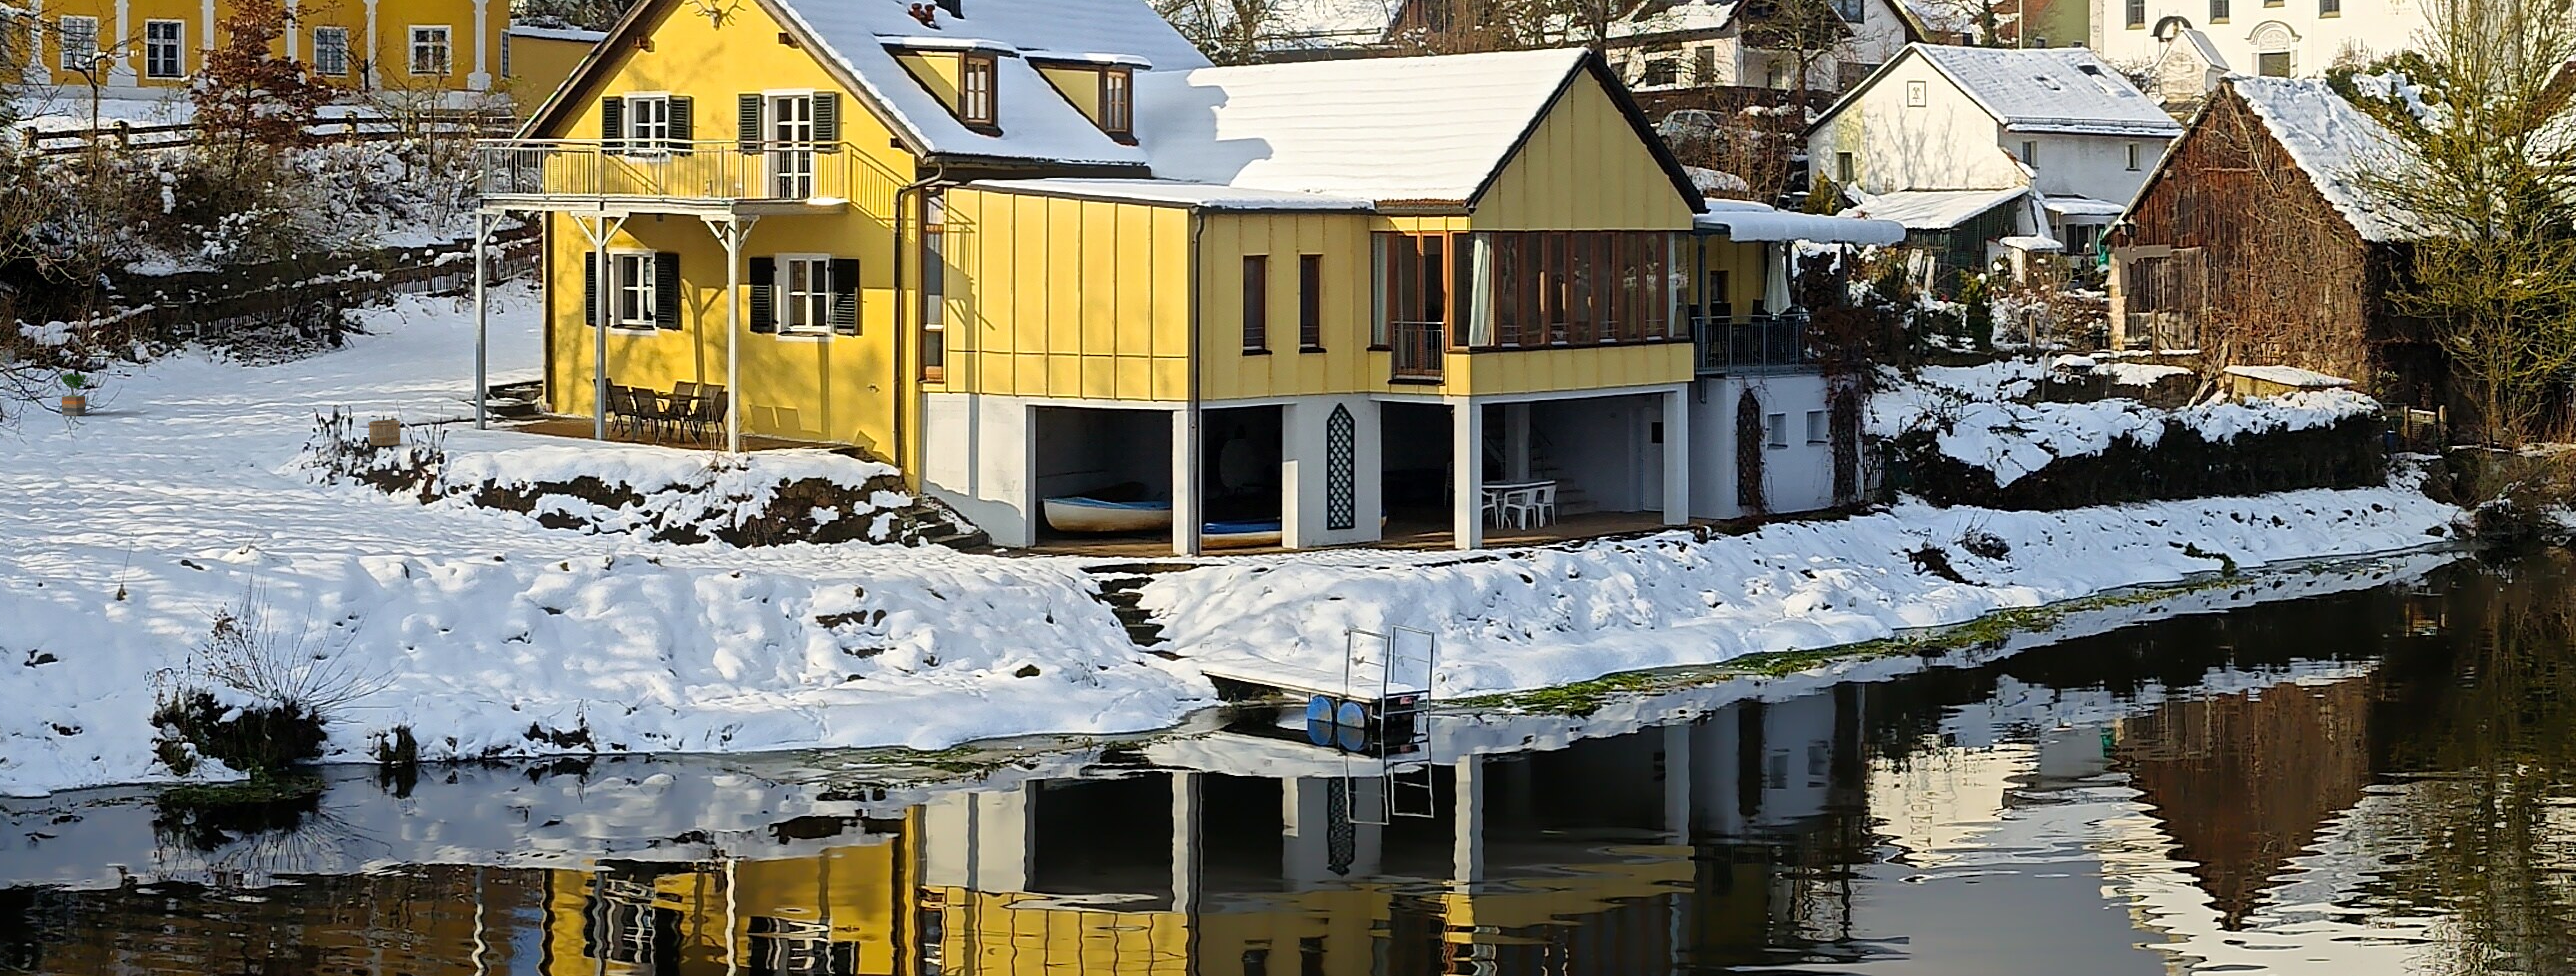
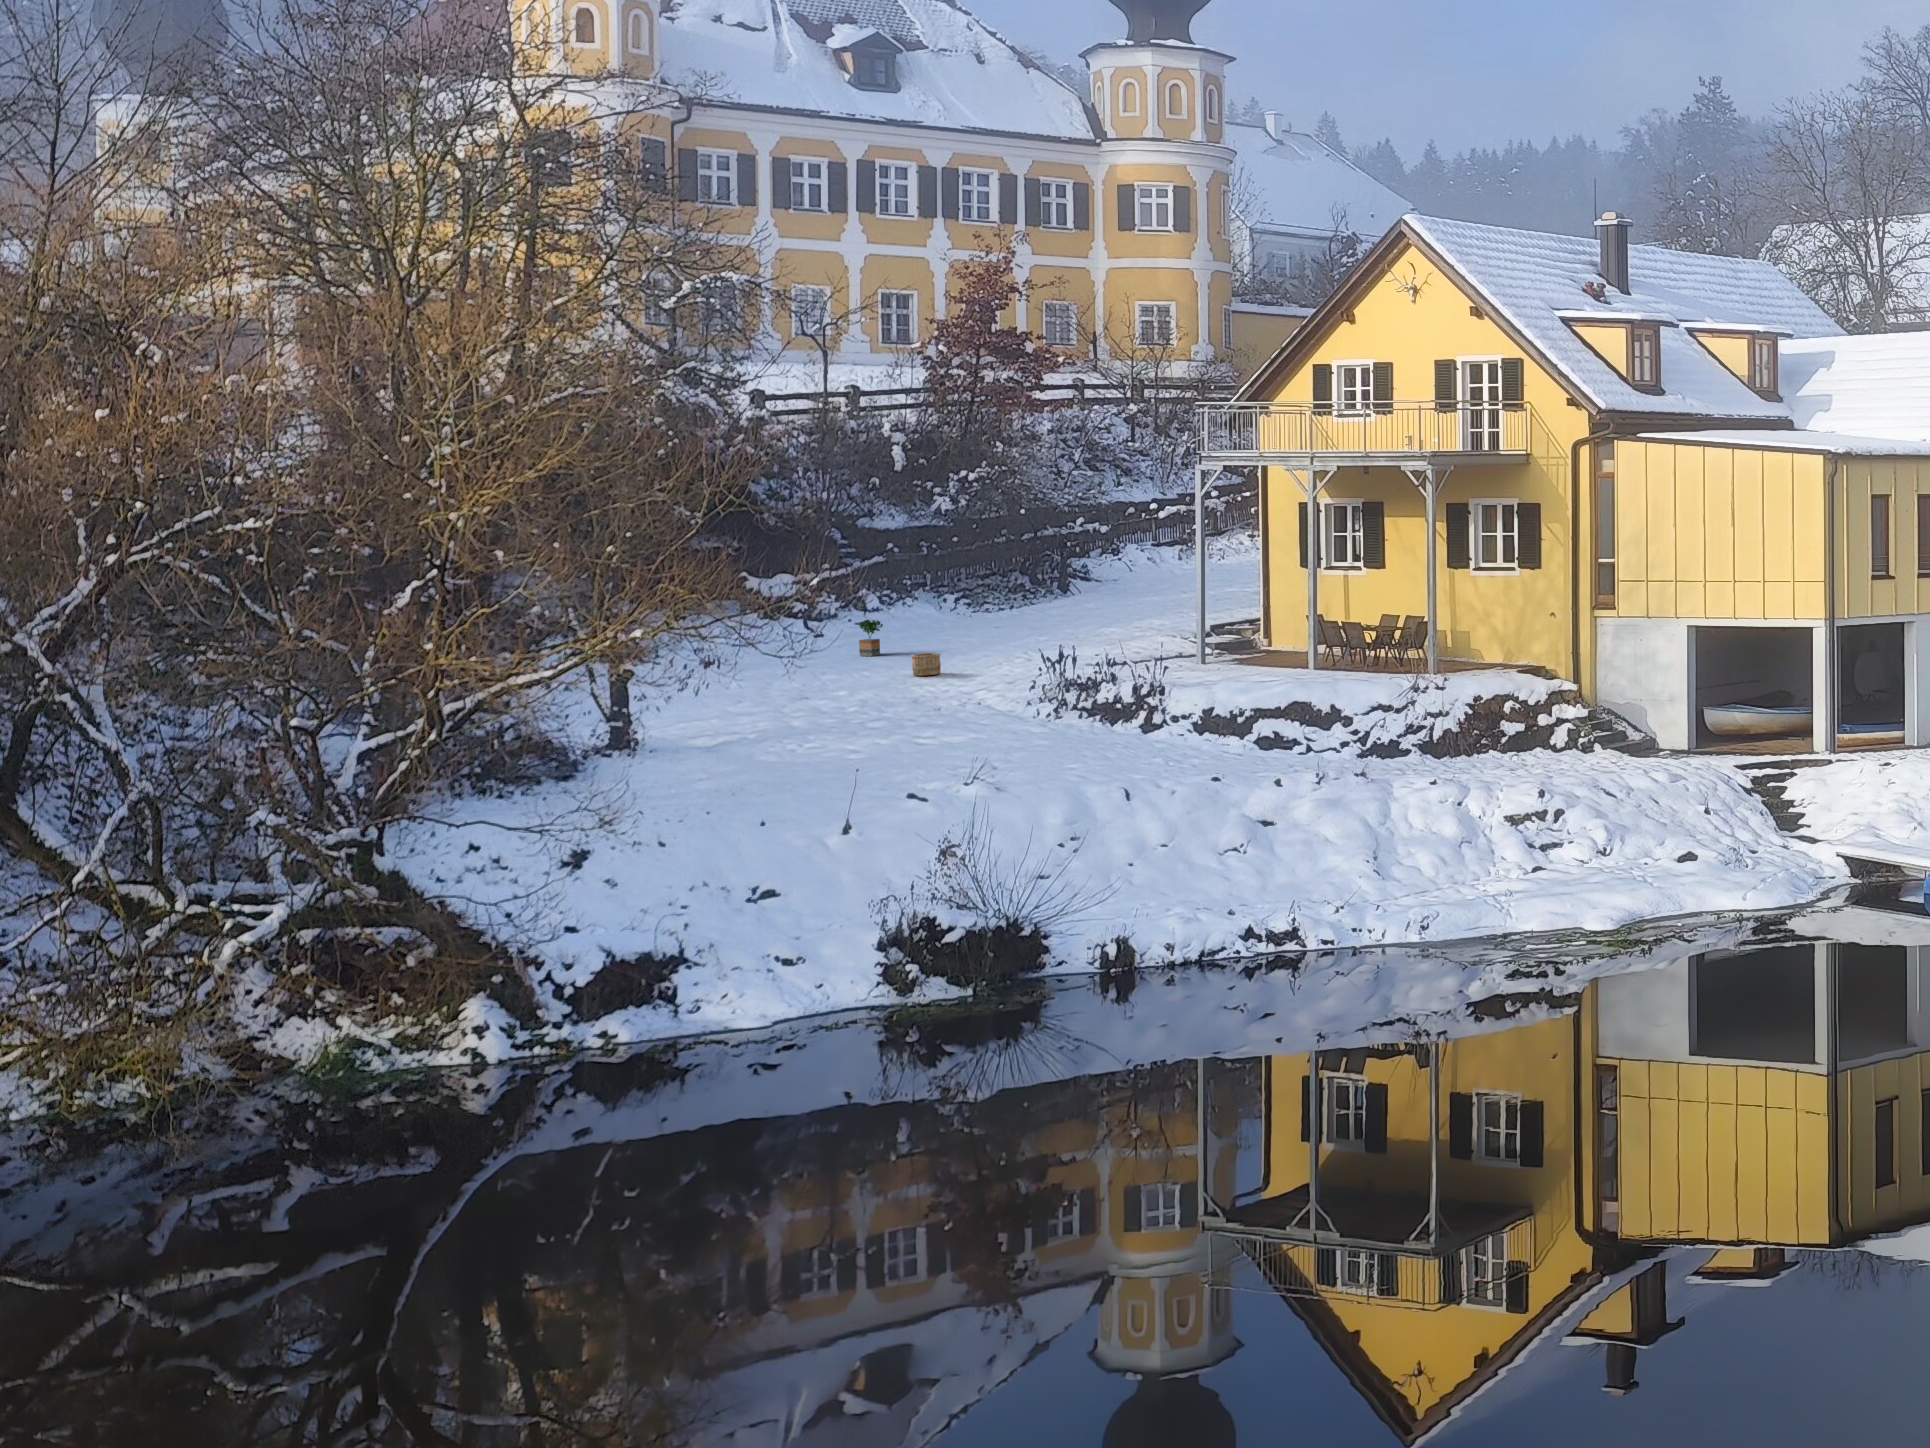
wooden bucket: present [368,420,400,446] -> present [911,653,941,676]

